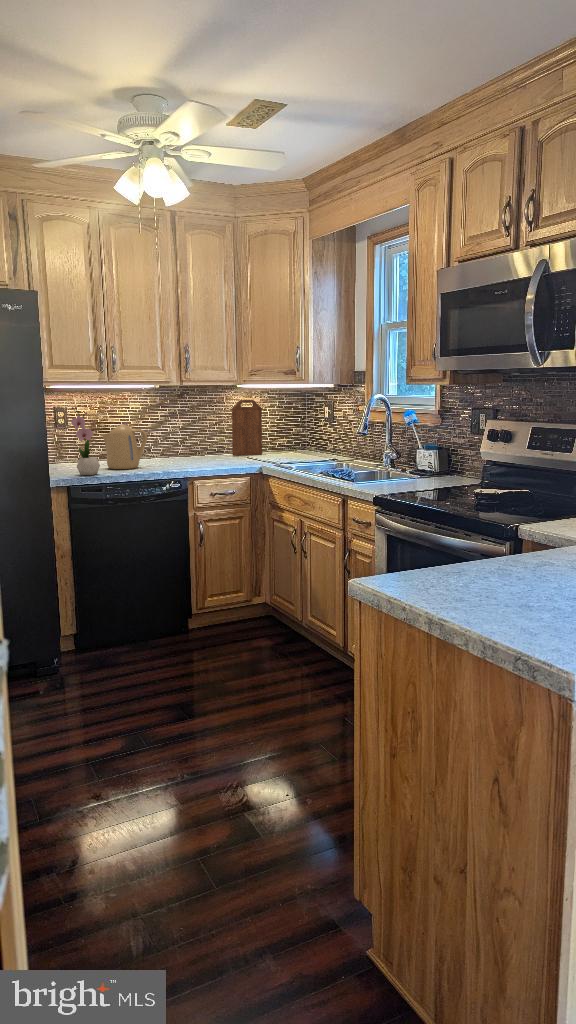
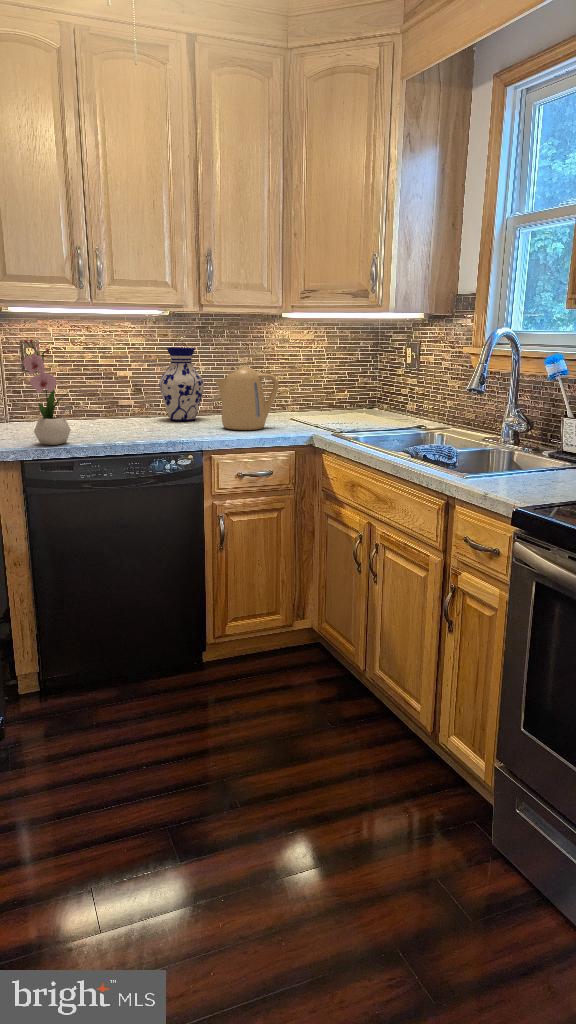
cutting board: present [232,400,262,456] -> none [274,335,317,415]
vase: none [152,410,184,461] -> present [159,348,204,421]
kettle: present [101,425,147,469] -> present [215,366,279,430]

